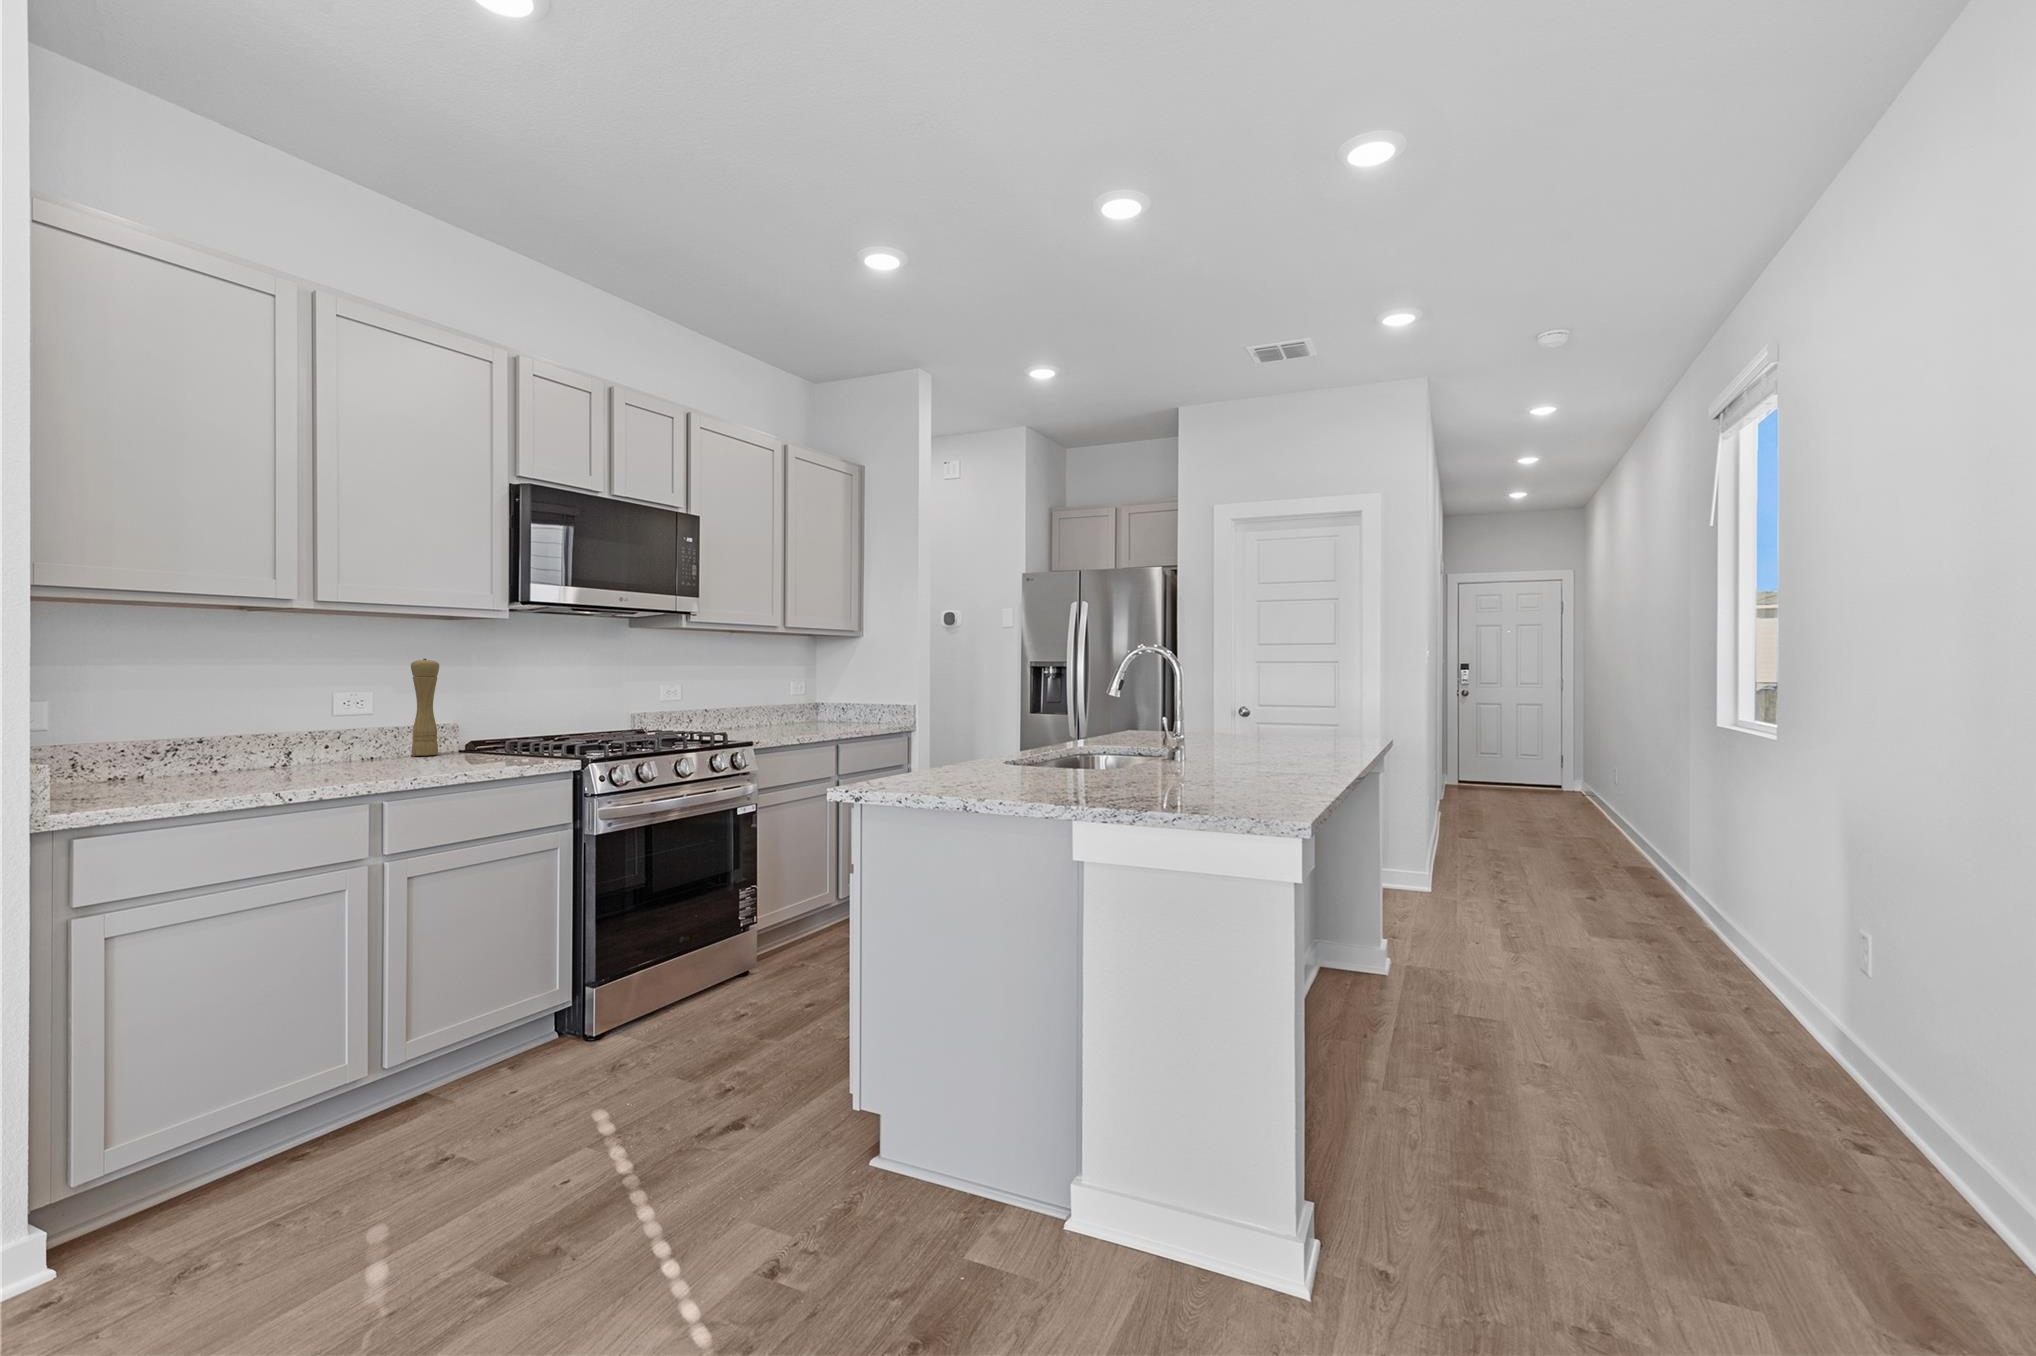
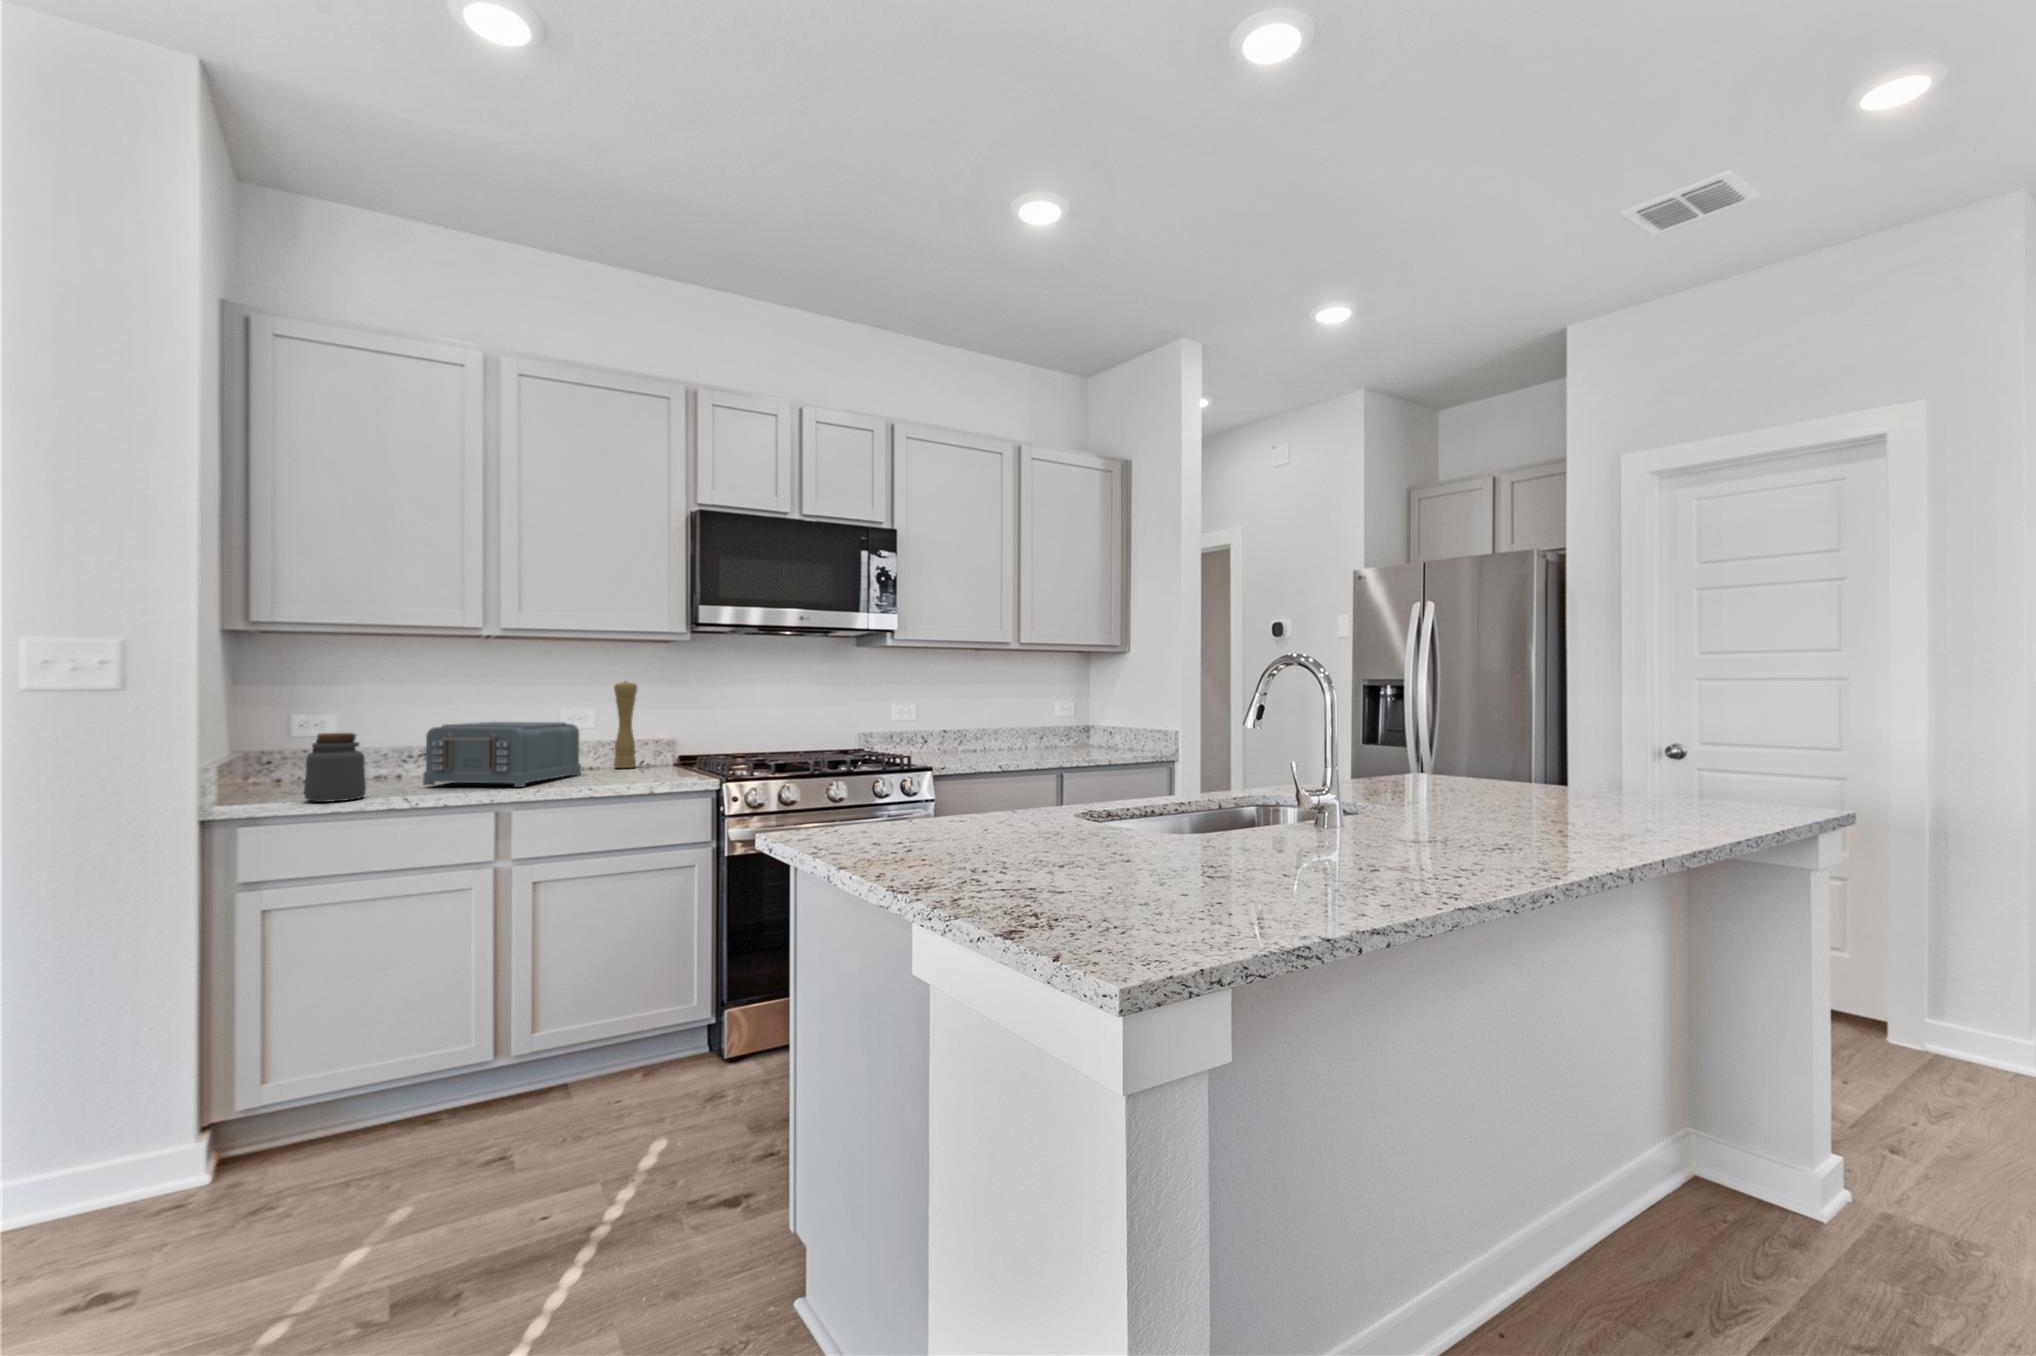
toaster: none [234,705,398,781] -> present [423,722,581,787]
jar: none [124,718,205,802] -> present [304,733,366,802]

